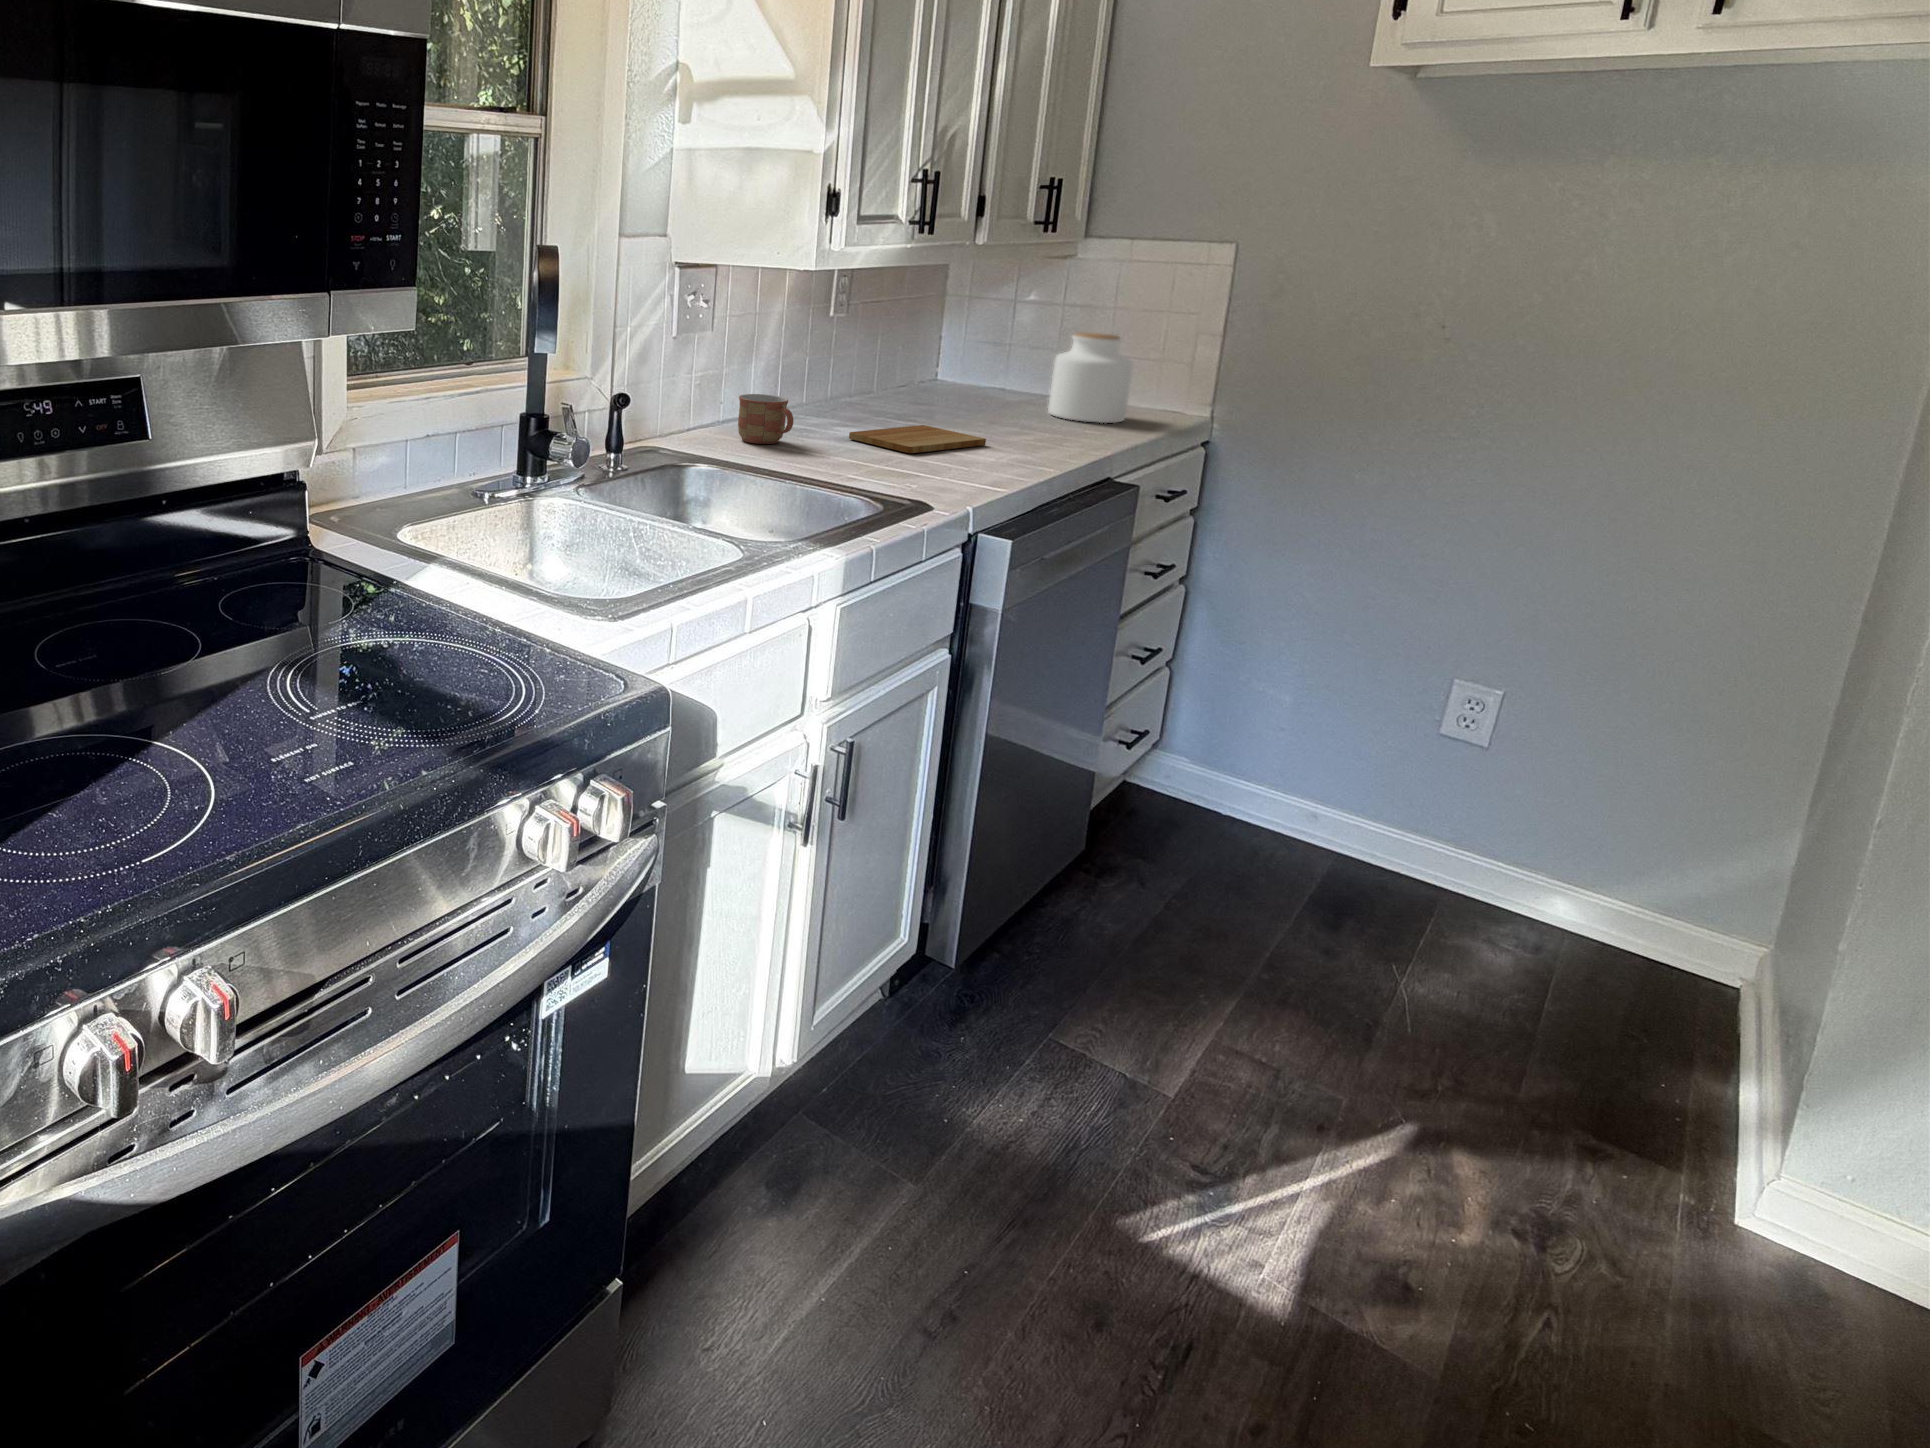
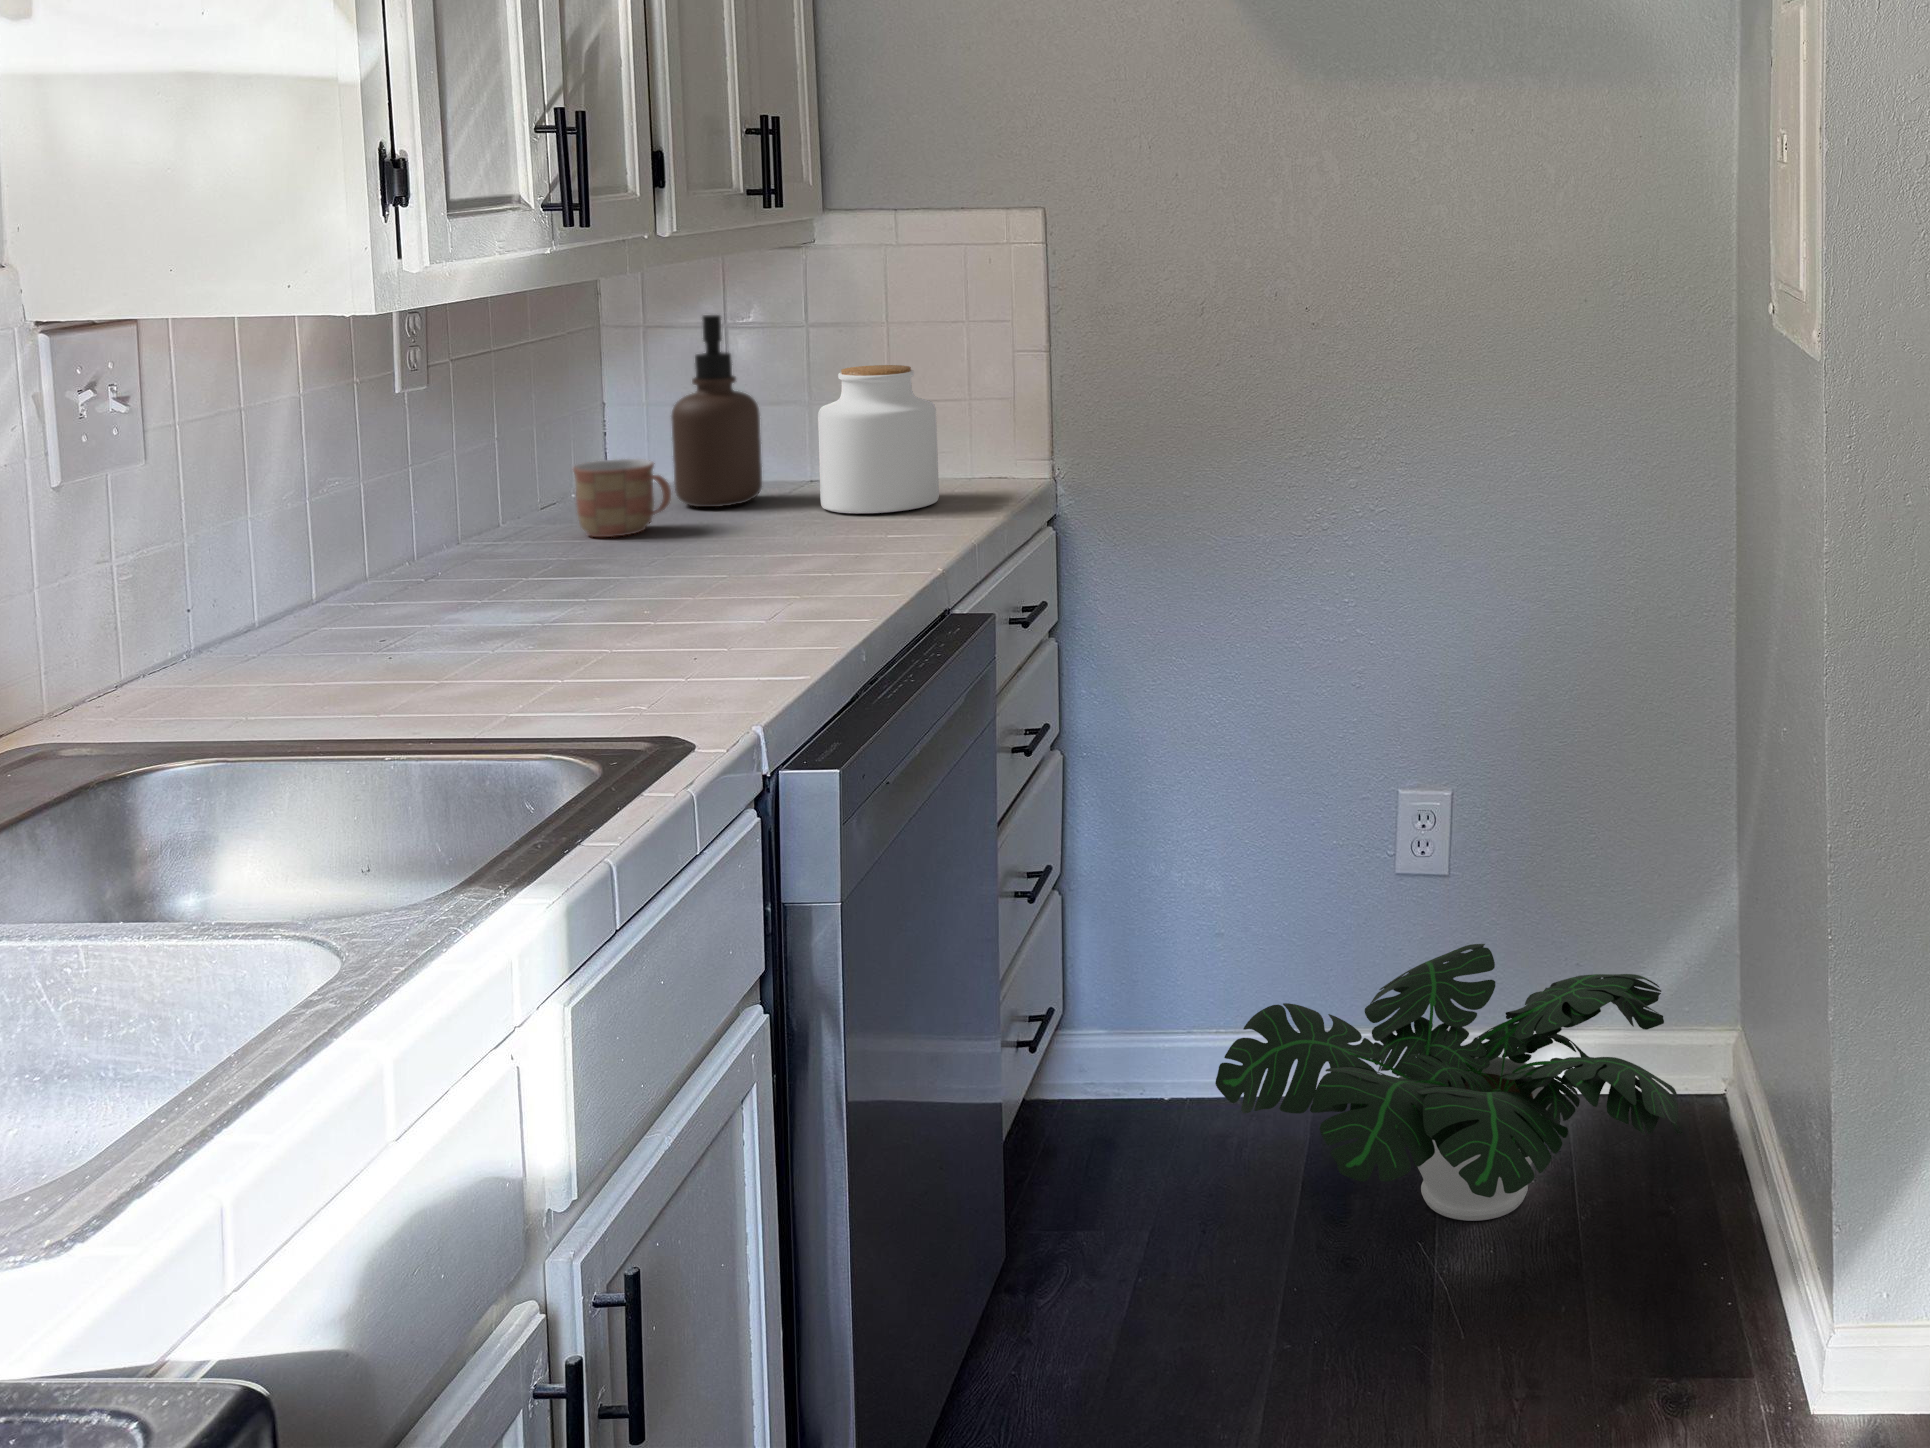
soap dispenser: none [965,293,1021,403] -> present [672,315,762,507]
mug: present [738,394,794,444] -> present [573,459,671,537]
cutting board: present [849,425,986,453] -> none [486,574,743,638]
potted plant: none [1247,791,1684,1002] -> present [1215,944,1683,1221]

